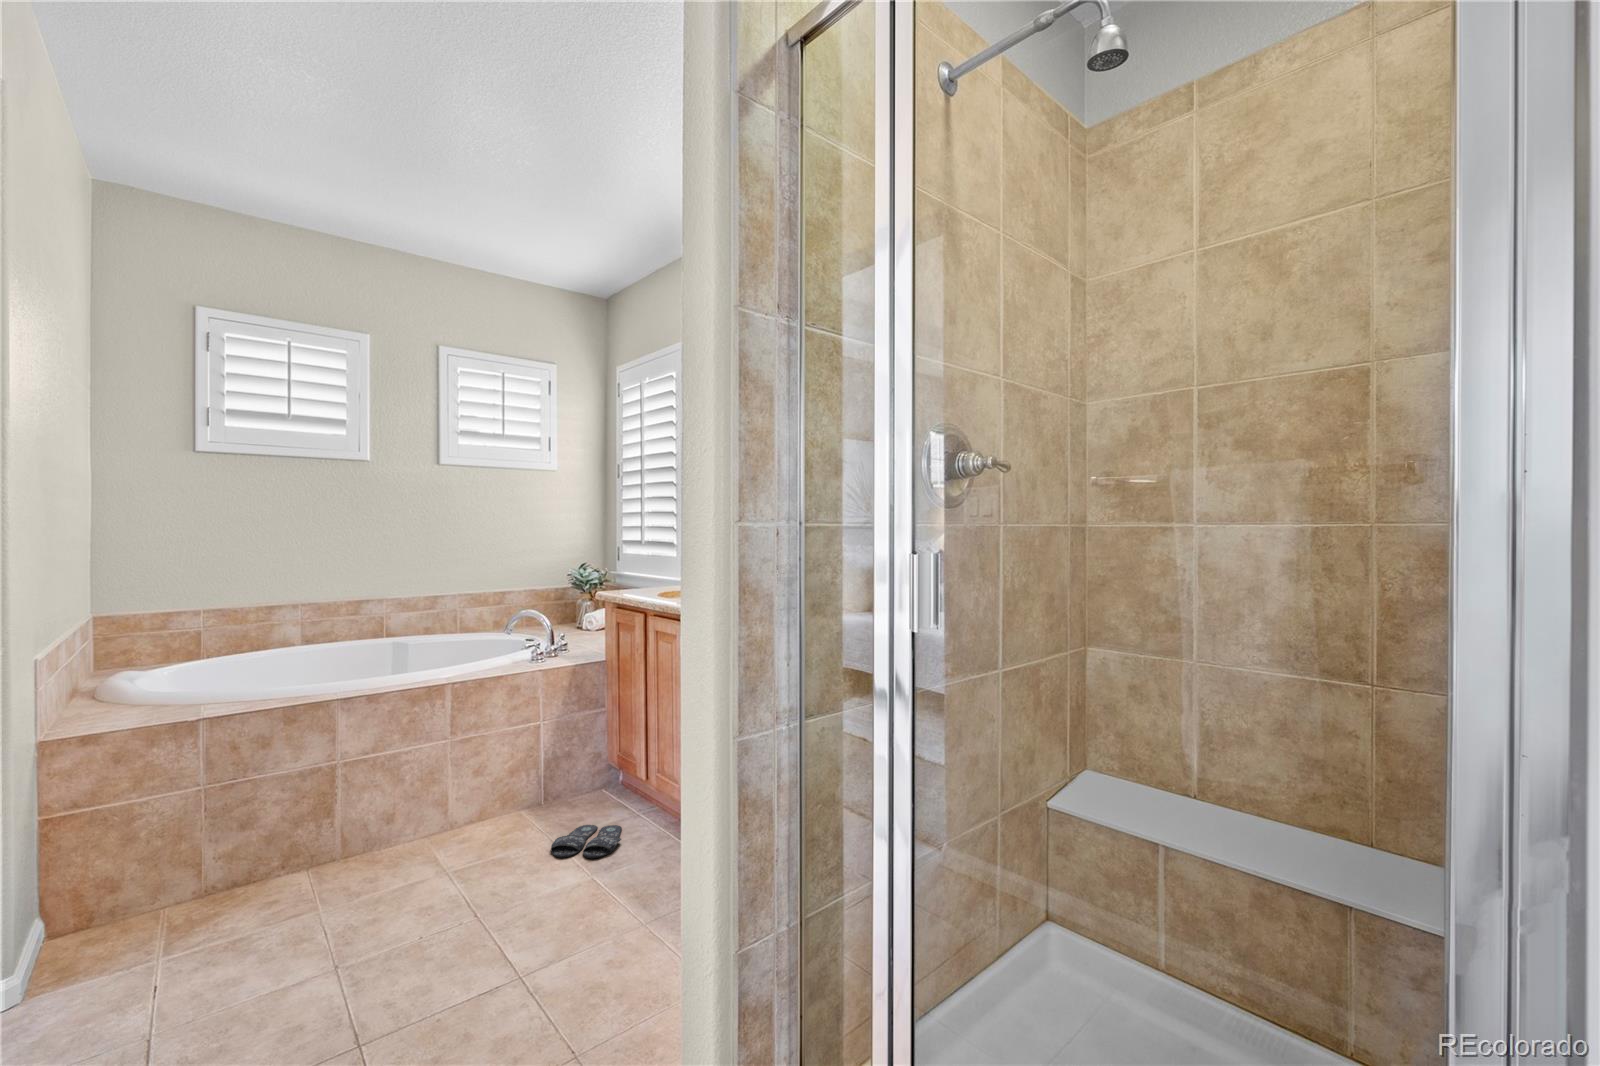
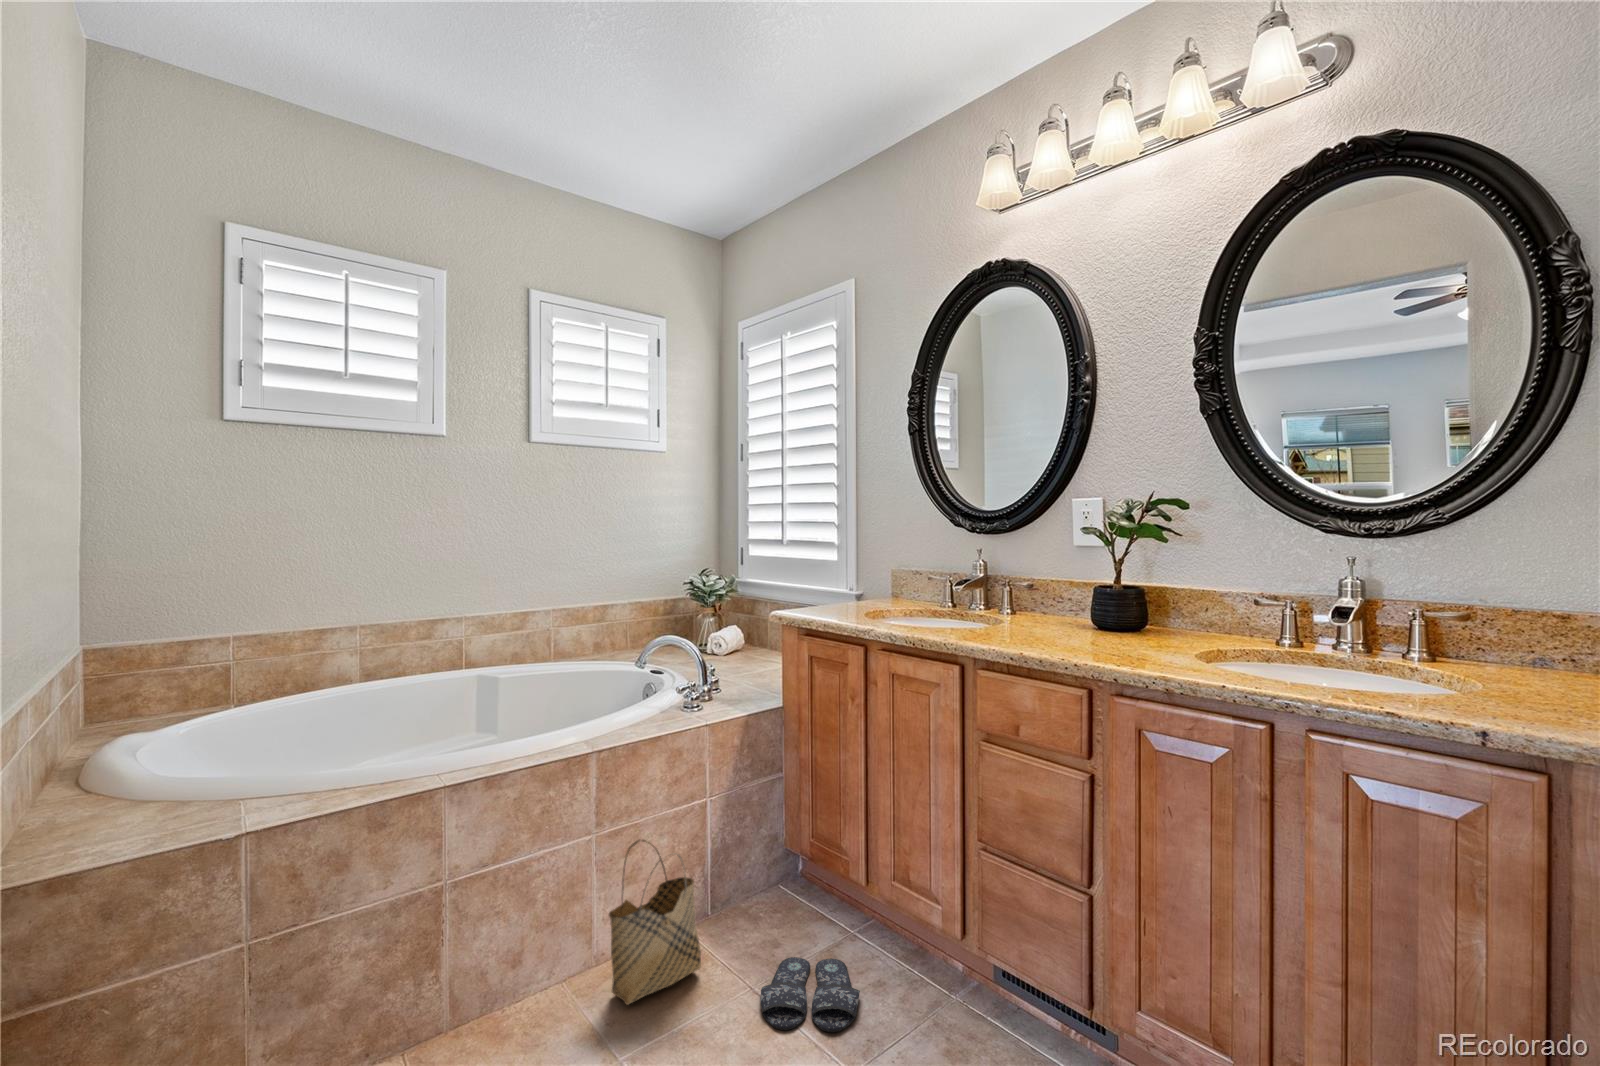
woven basket: none [451,743,521,846] -> present [609,840,701,1005]

